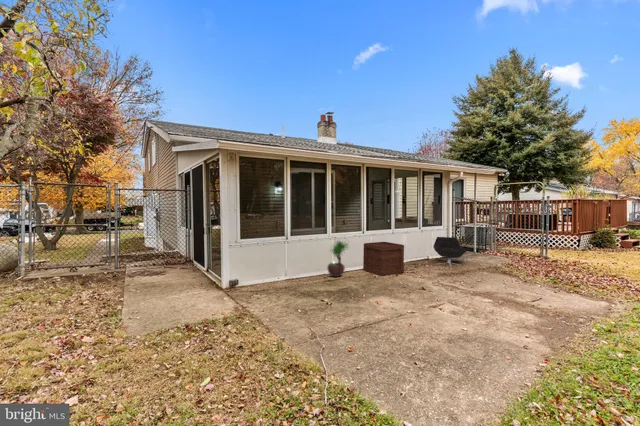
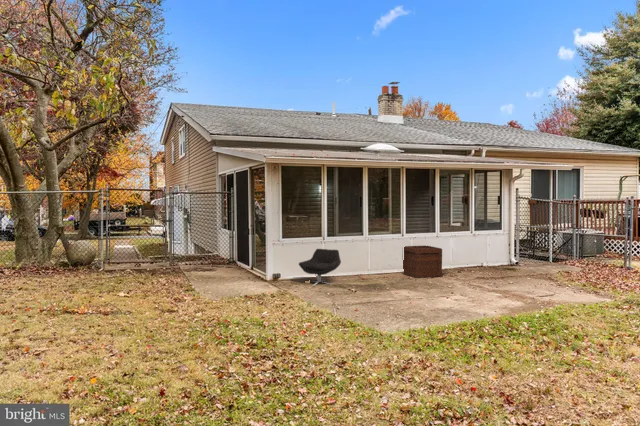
lounge chair: present [433,237,467,267] -> present [299,249,341,286]
potted tree: present [328,241,347,277] -> none [363,239,384,277]

